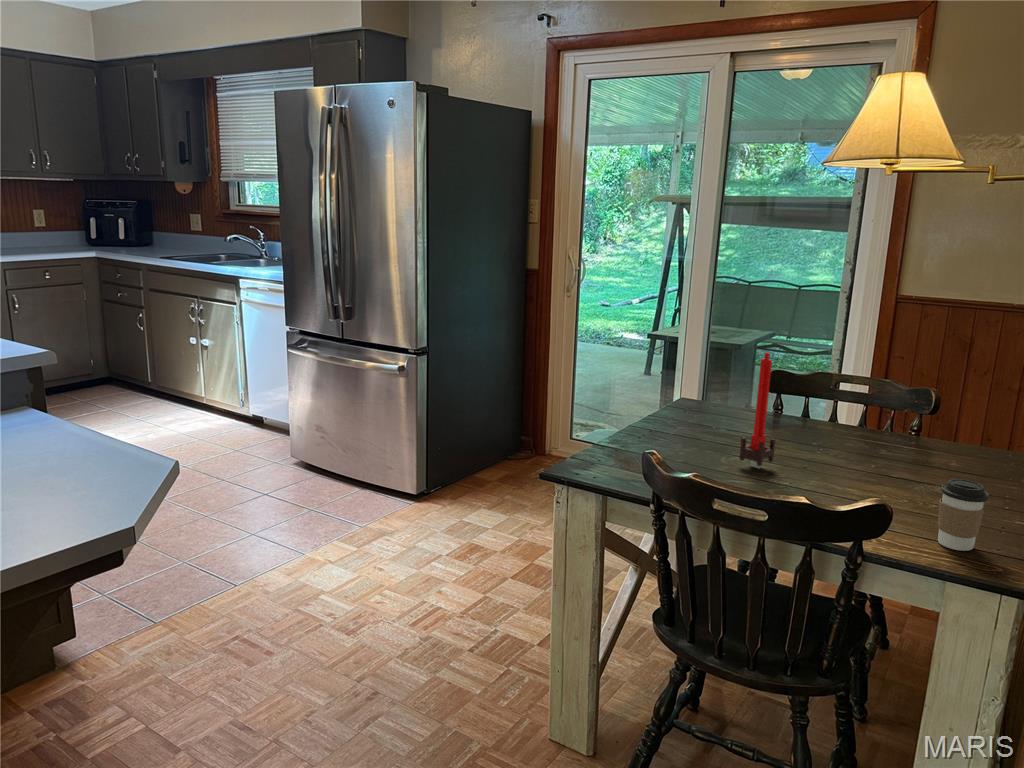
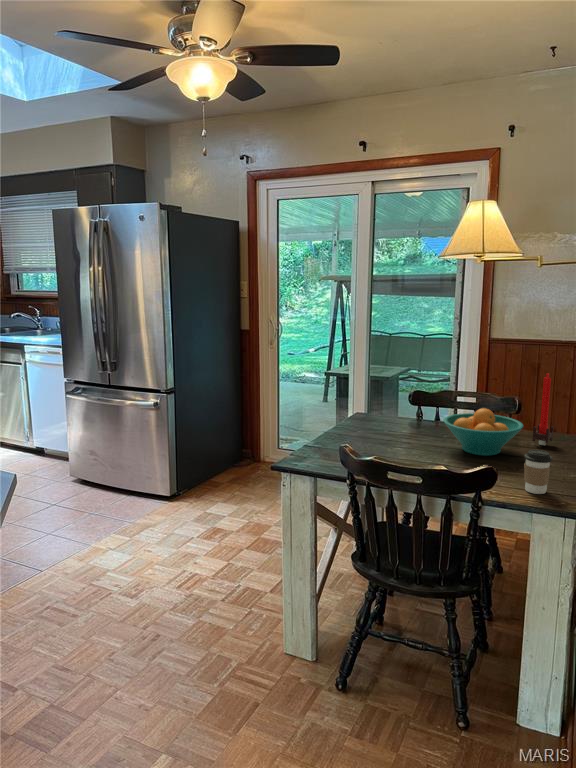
candle: present [739,352,775,469] -> present [533,374,554,445]
fruit bowl: none [812,405,943,479] -> present [443,408,523,456]

